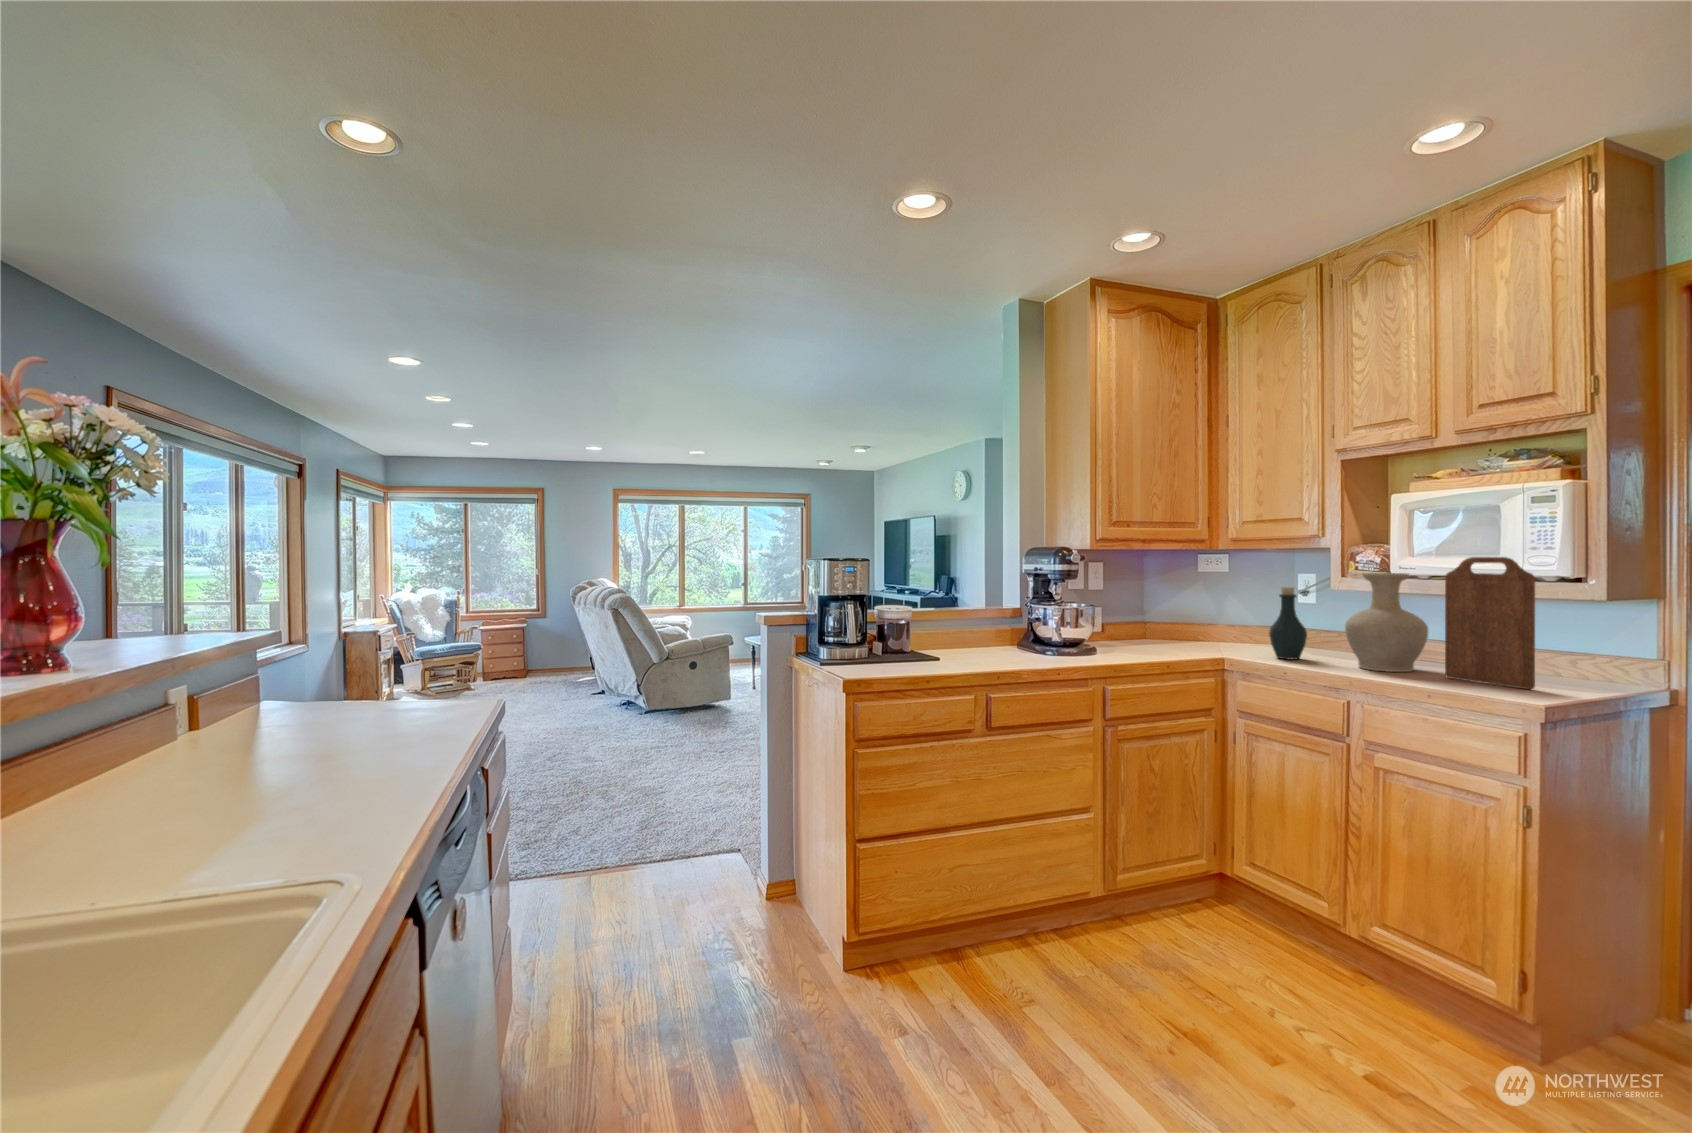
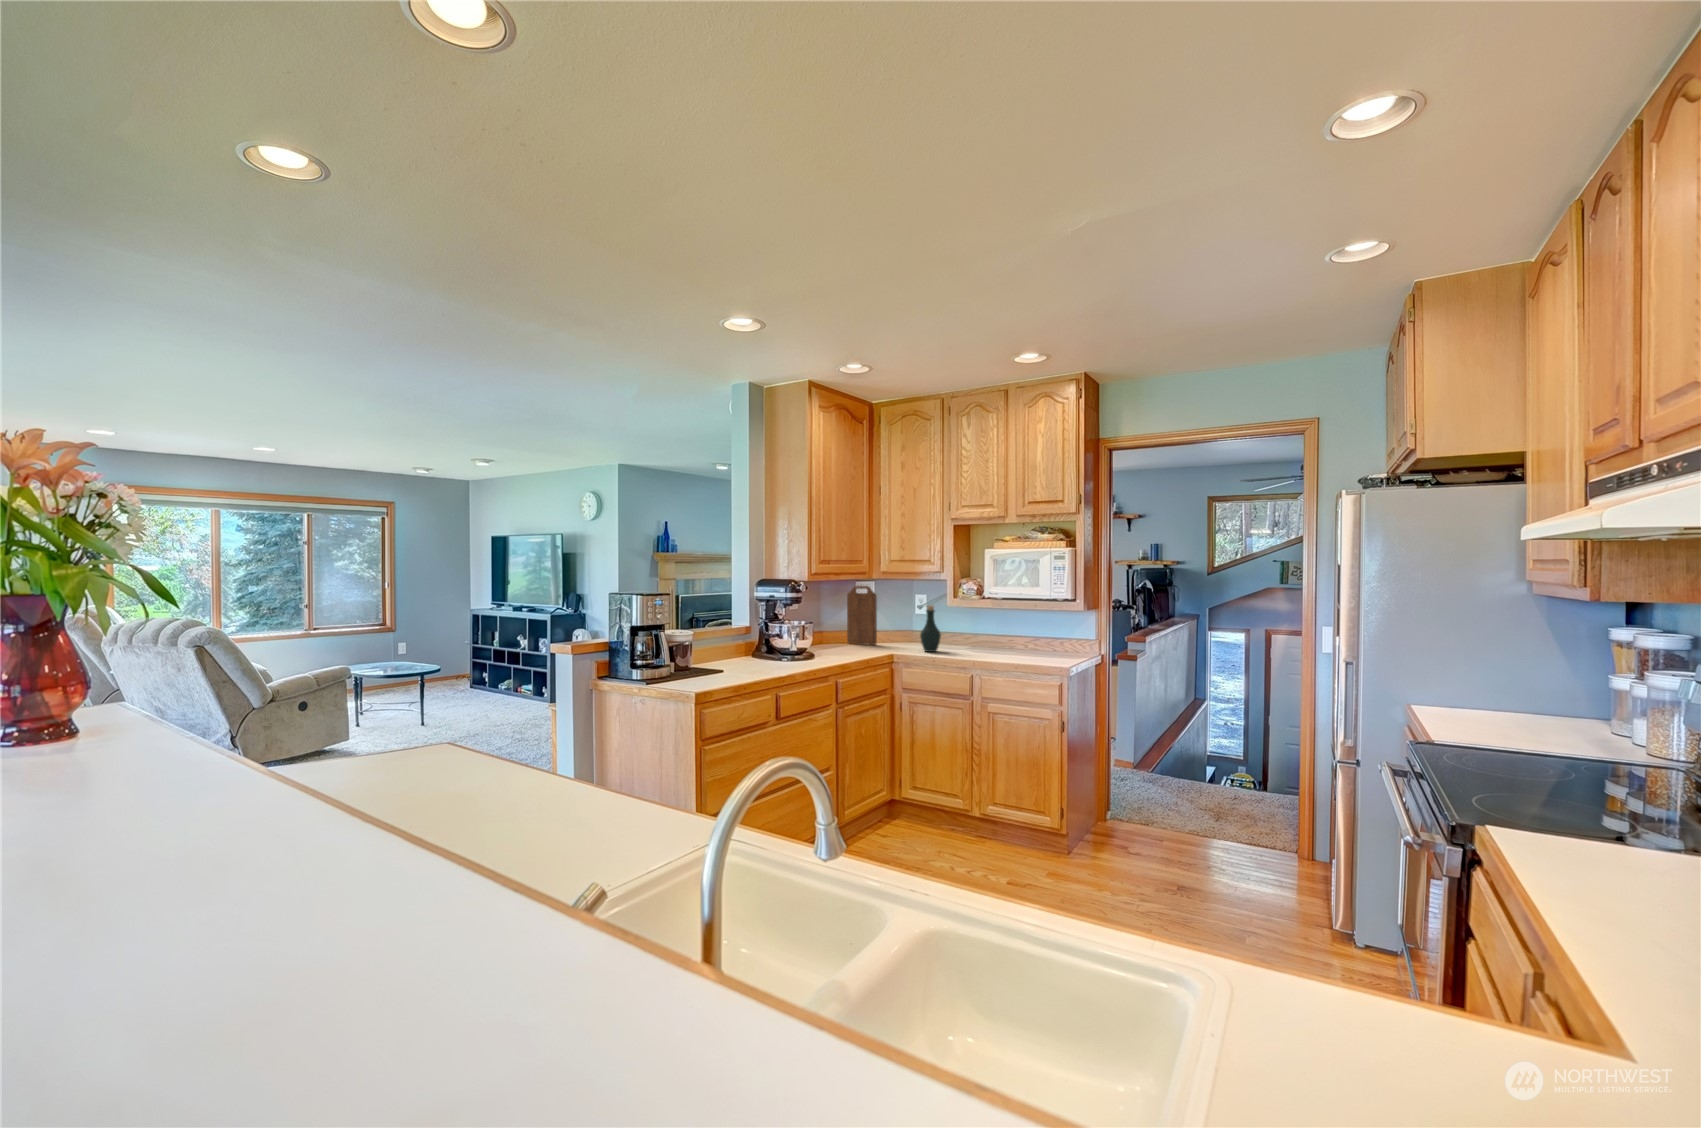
cutting board: present [1445,557,1535,689] -> present [847,586,877,645]
vase: present [1345,573,1428,672] -> none [965,596,1005,655]

